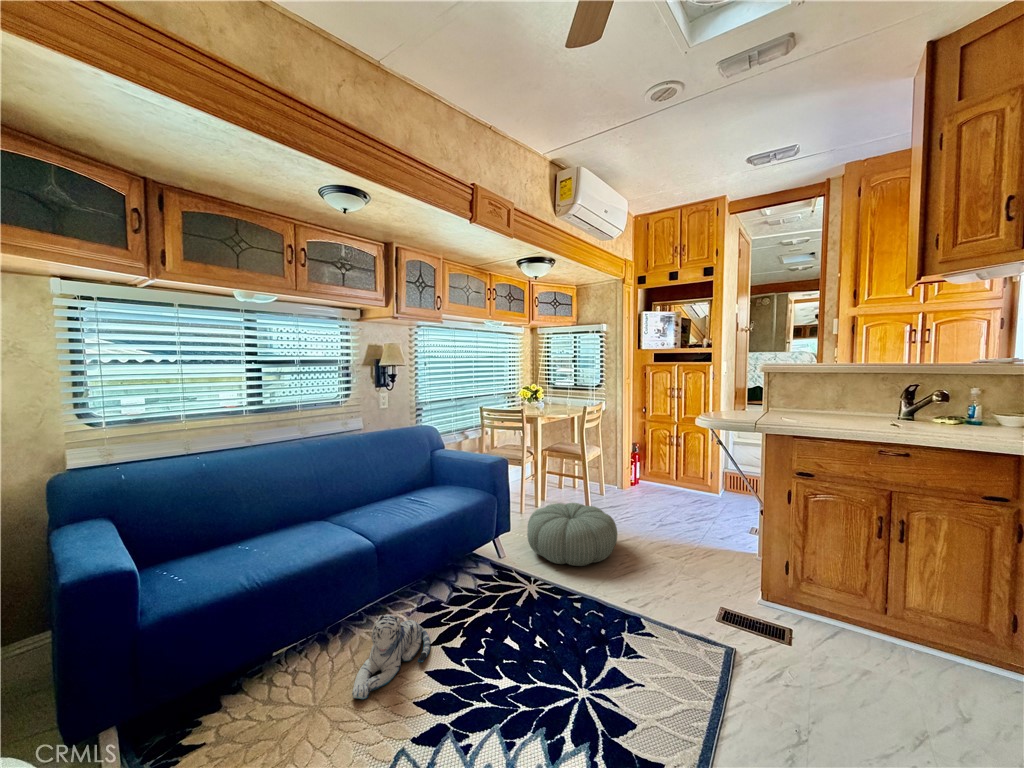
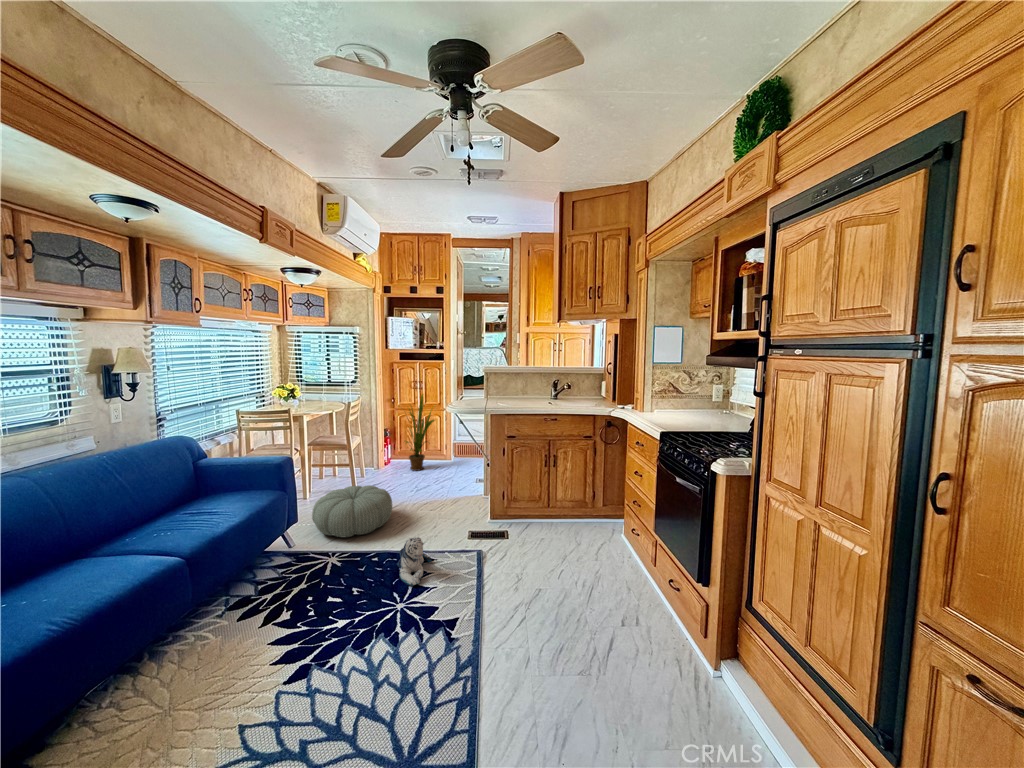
house plant: none [643,403,698,500] -> present [406,394,434,471]
plush toy: present [352,614,430,699] -> present [397,537,432,586]

